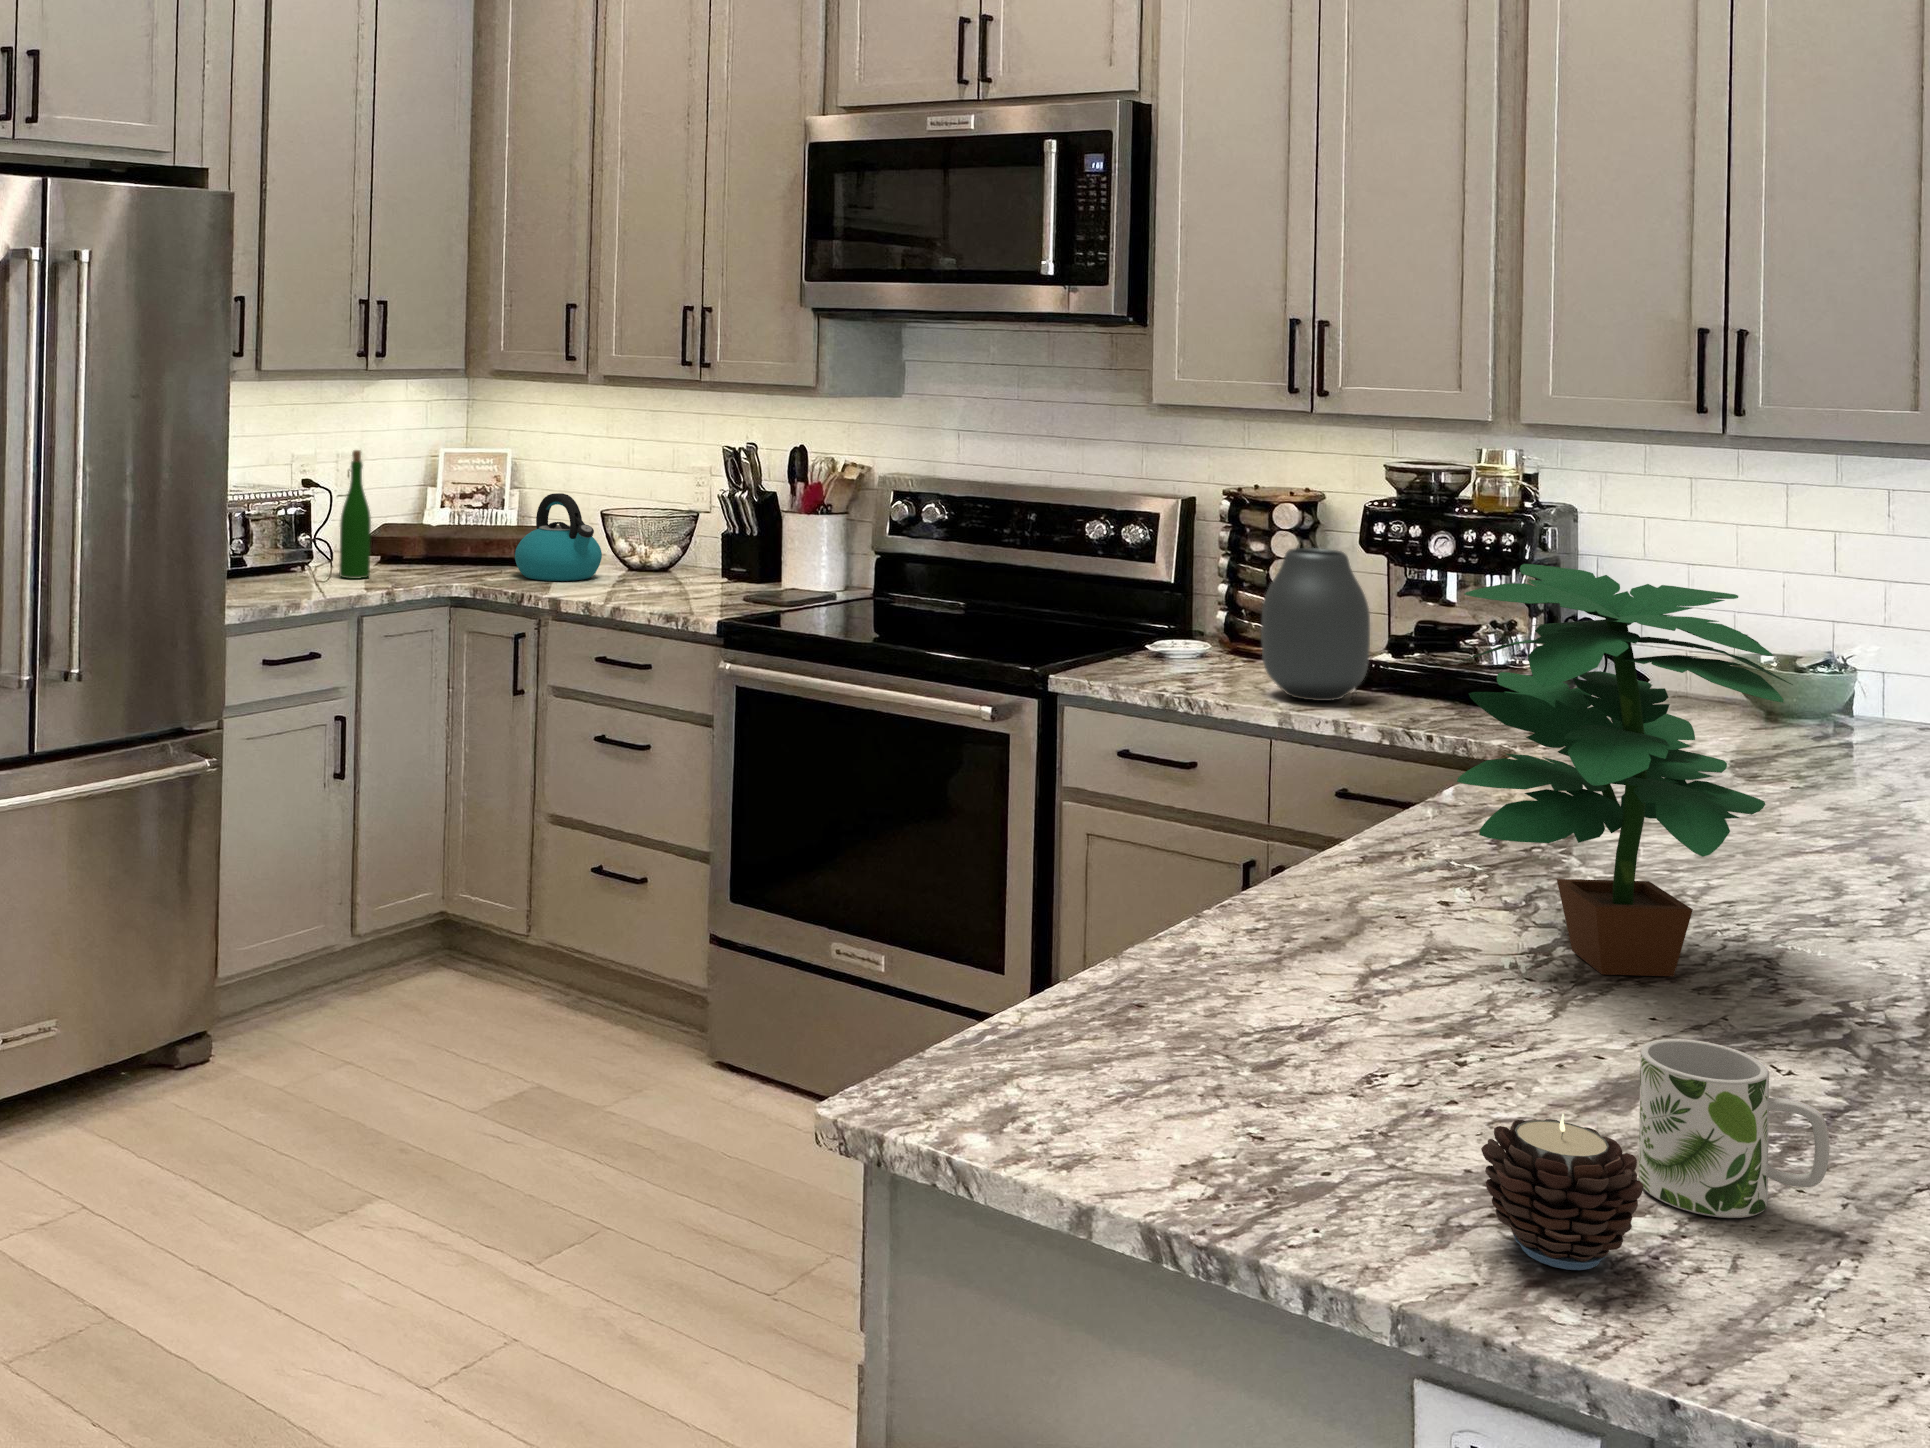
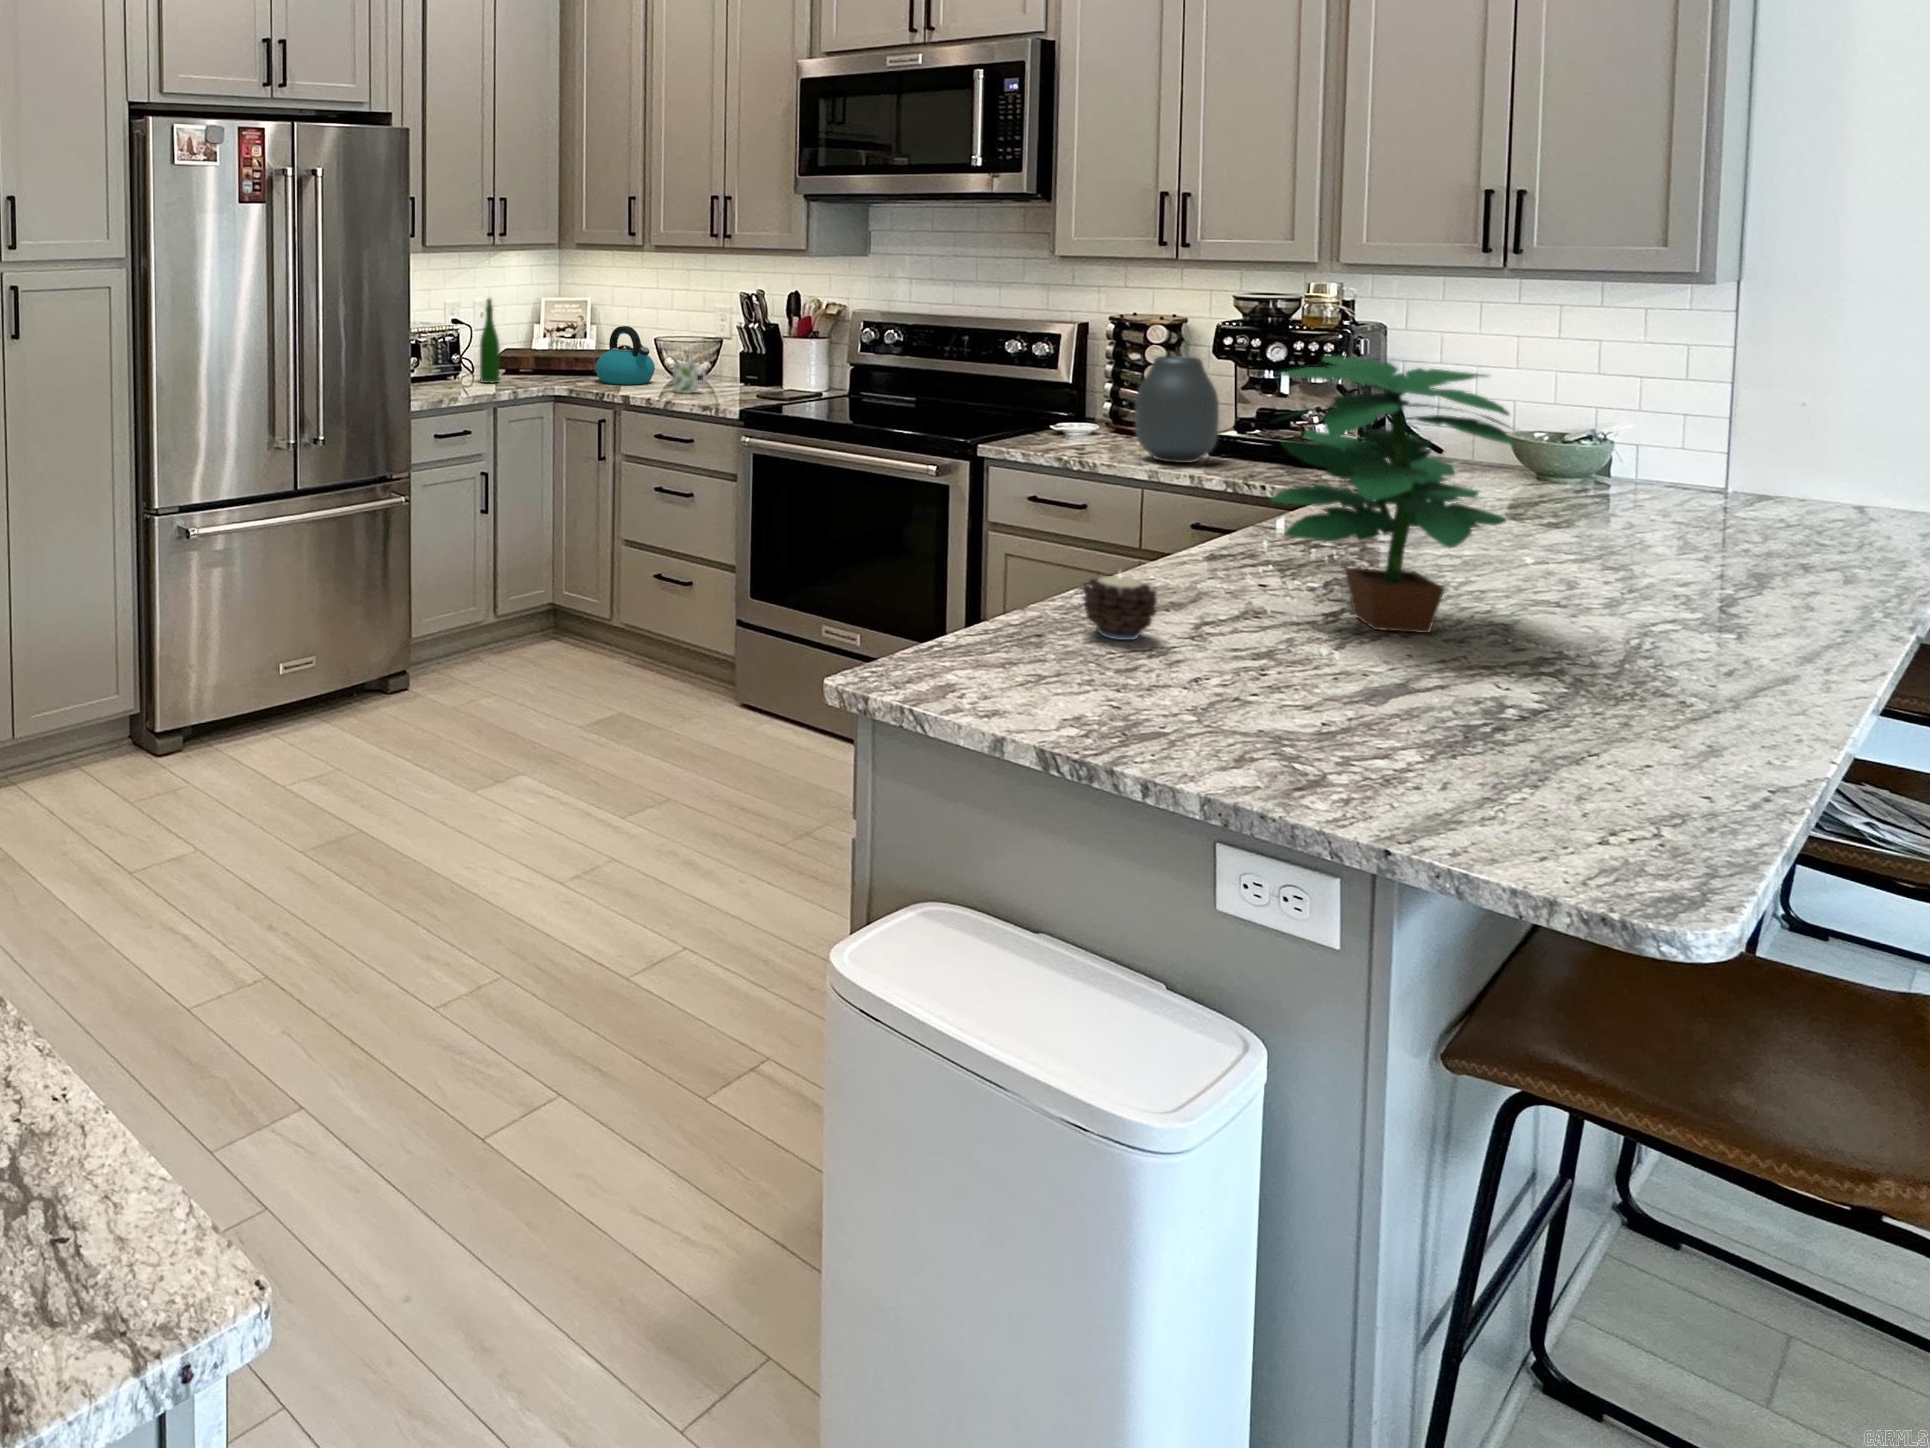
mug: present [1639,1039,1829,1218] -> present [673,362,706,393]
candle: present [1481,1114,1643,1270] -> present [1083,575,1157,640]

